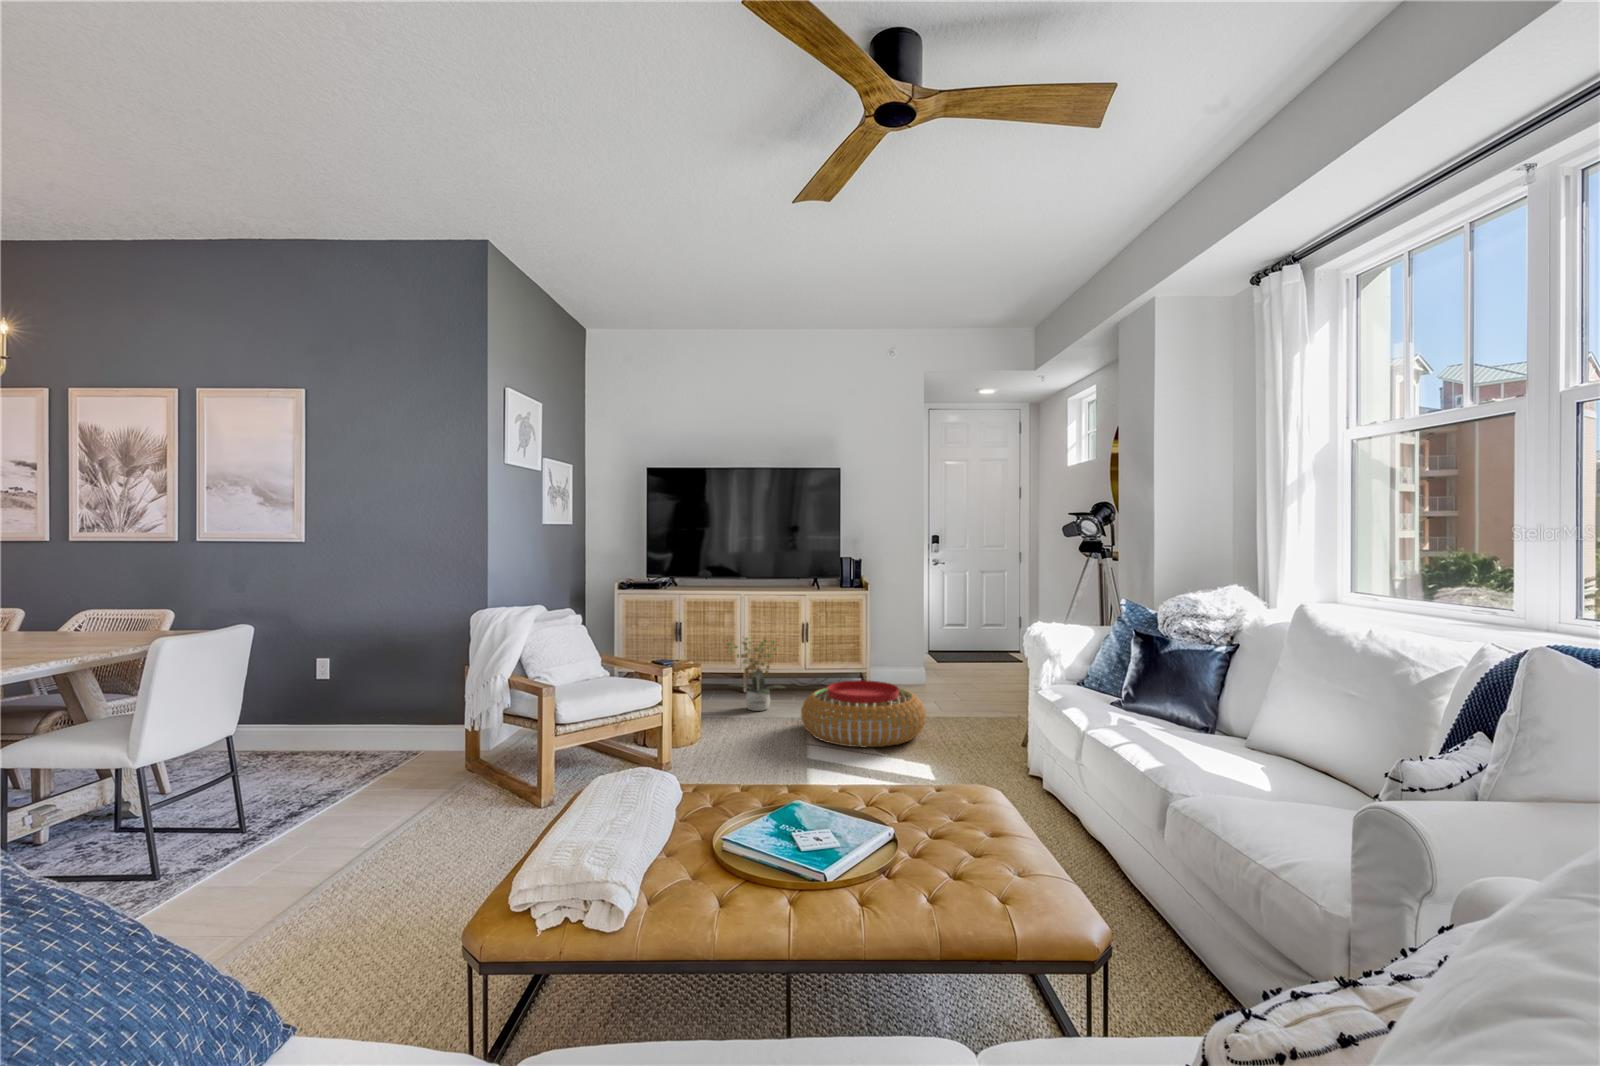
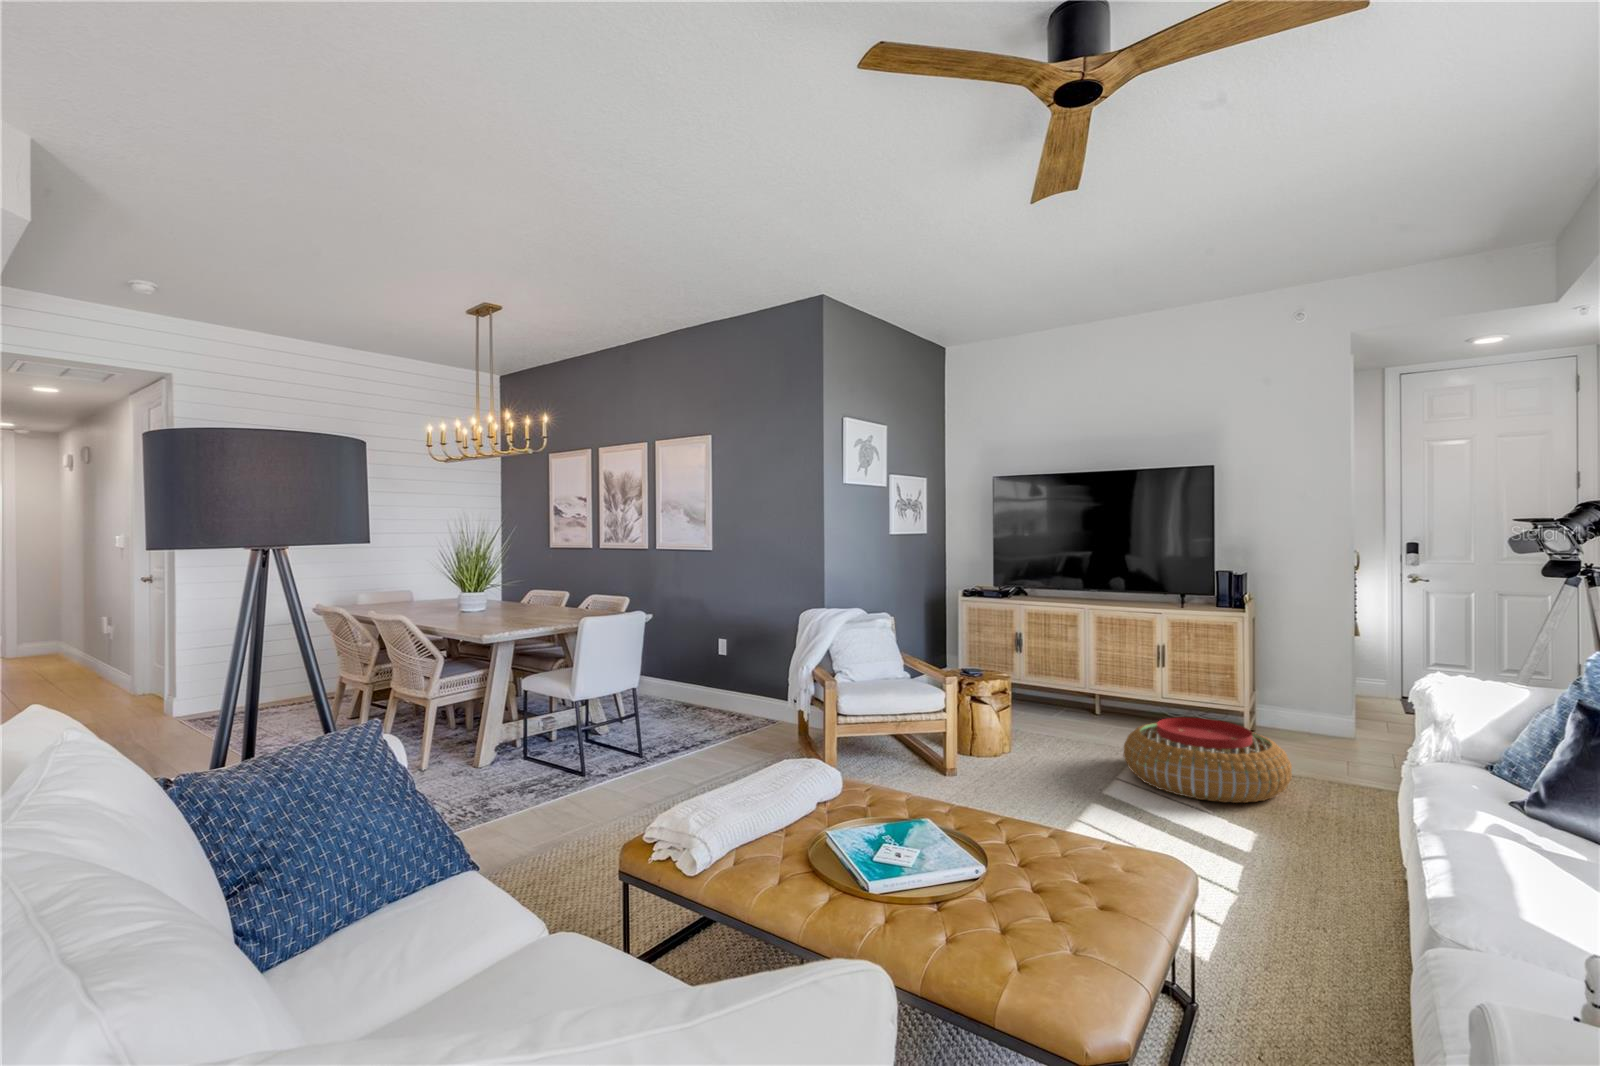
potted plant: present [727,638,783,711] -> none [1060,654,1132,737]

